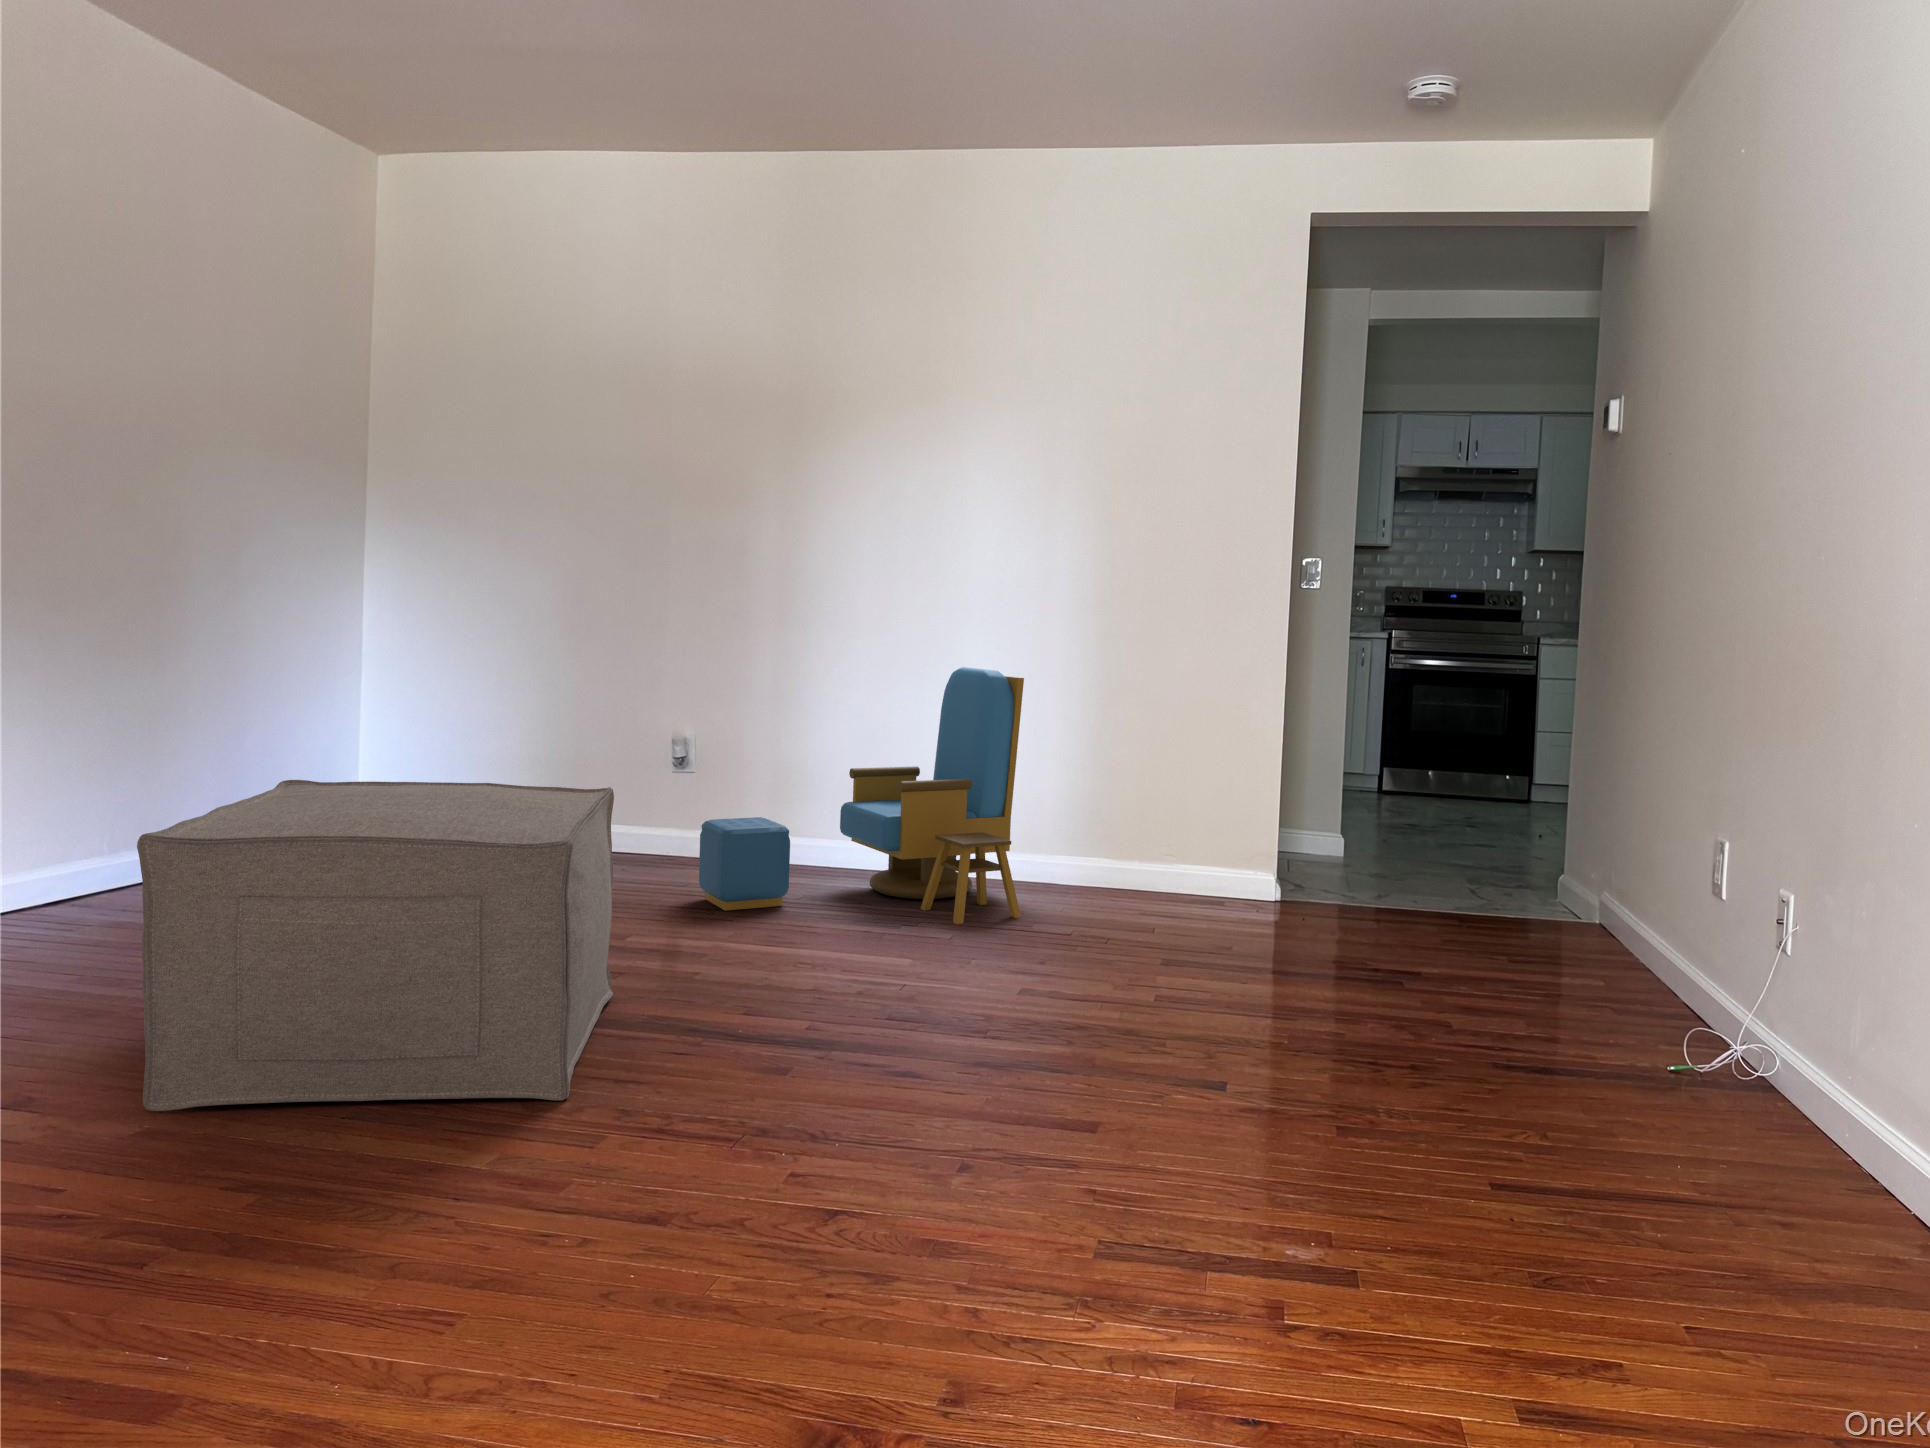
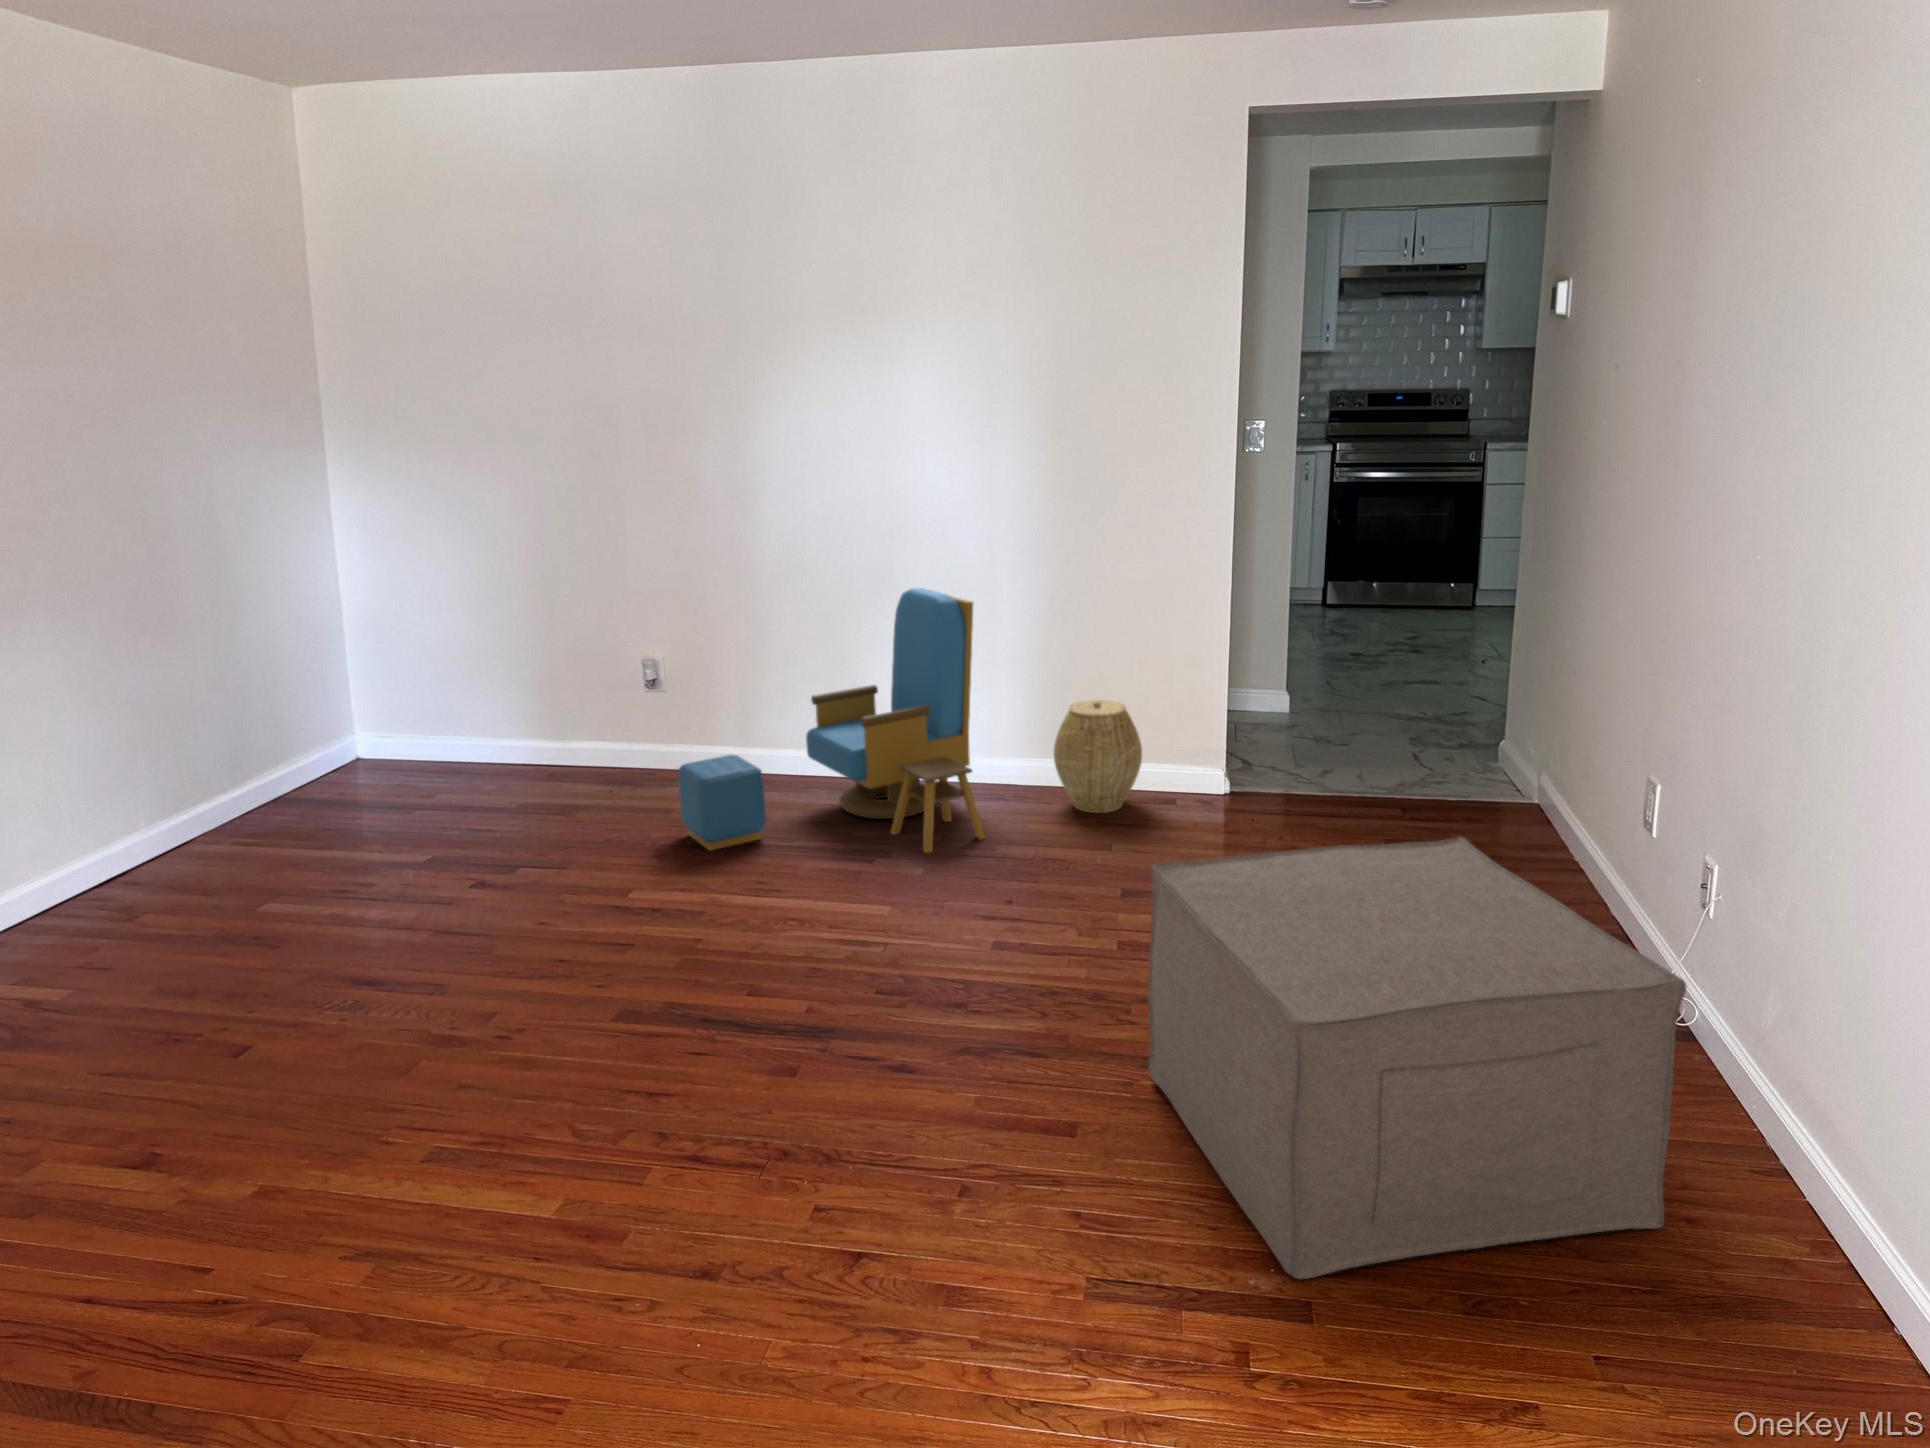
ottoman: present [137,780,614,1111] -> present [1148,837,1686,1279]
woven basket: none [1098,789,1190,907] -> present [1054,700,1142,813]

